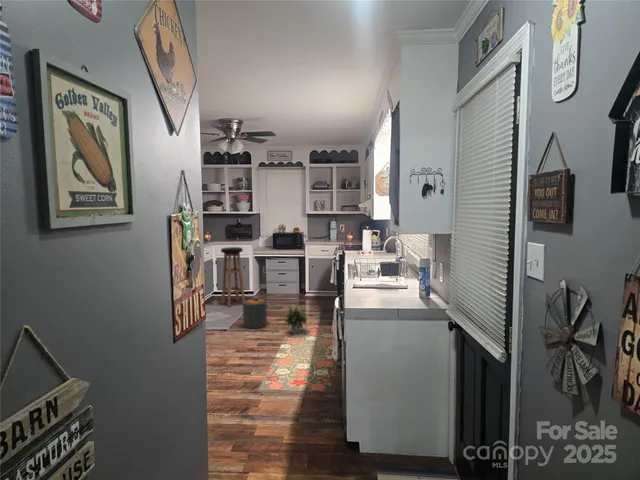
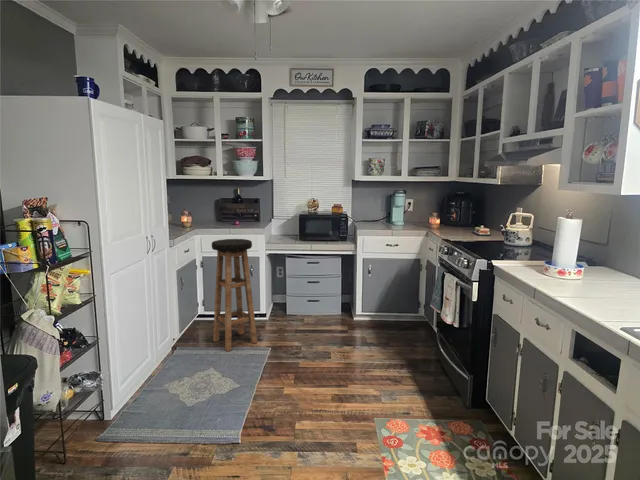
trash can: present [243,297,267,328] -> none [264,334,314,422]
potted plant: present [284,306,307,333] -> none [360,372,417,441]

